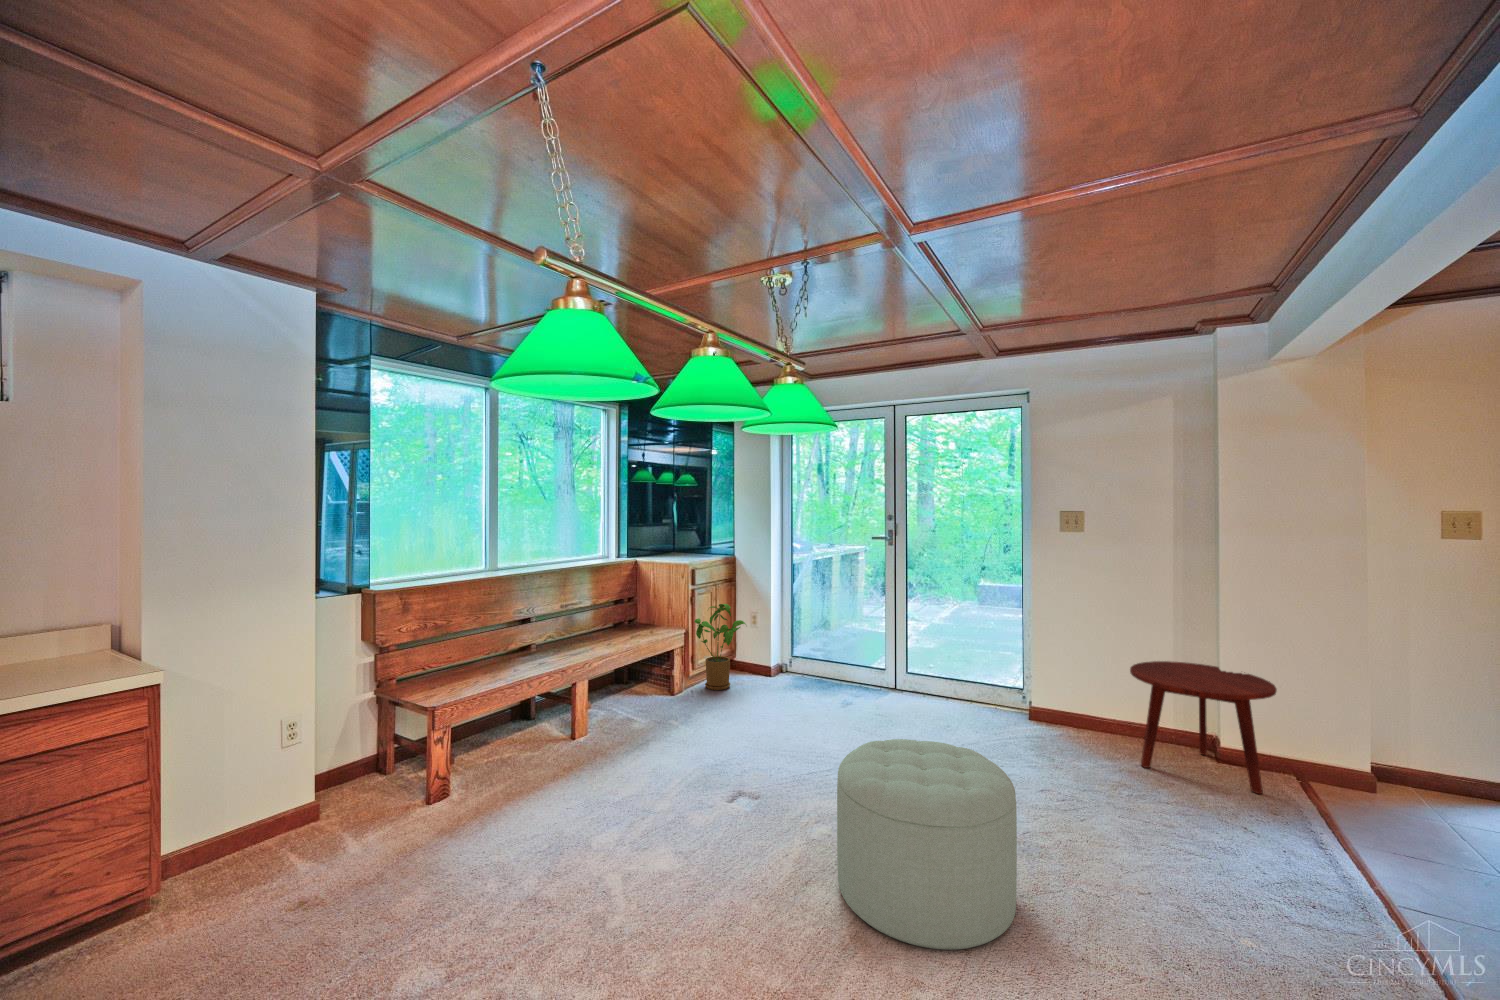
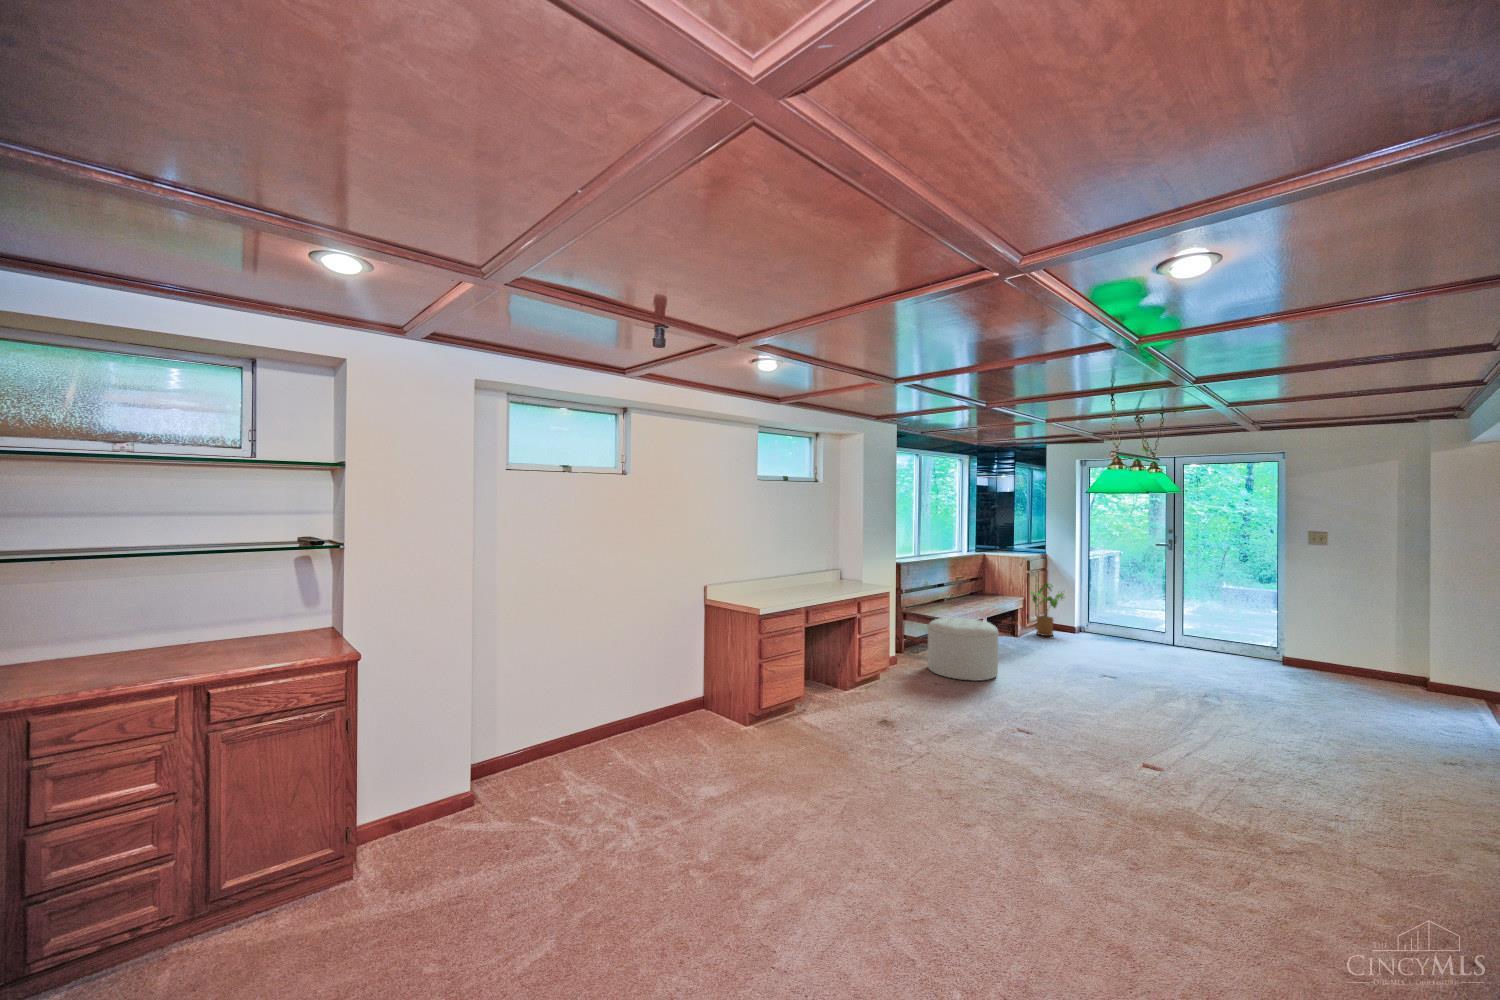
side table: present [1130,661,1277,794] -> none [1360,629,1468,705]
ottoman: present [837,739,1017,950] -> present [928,617,999,681]

